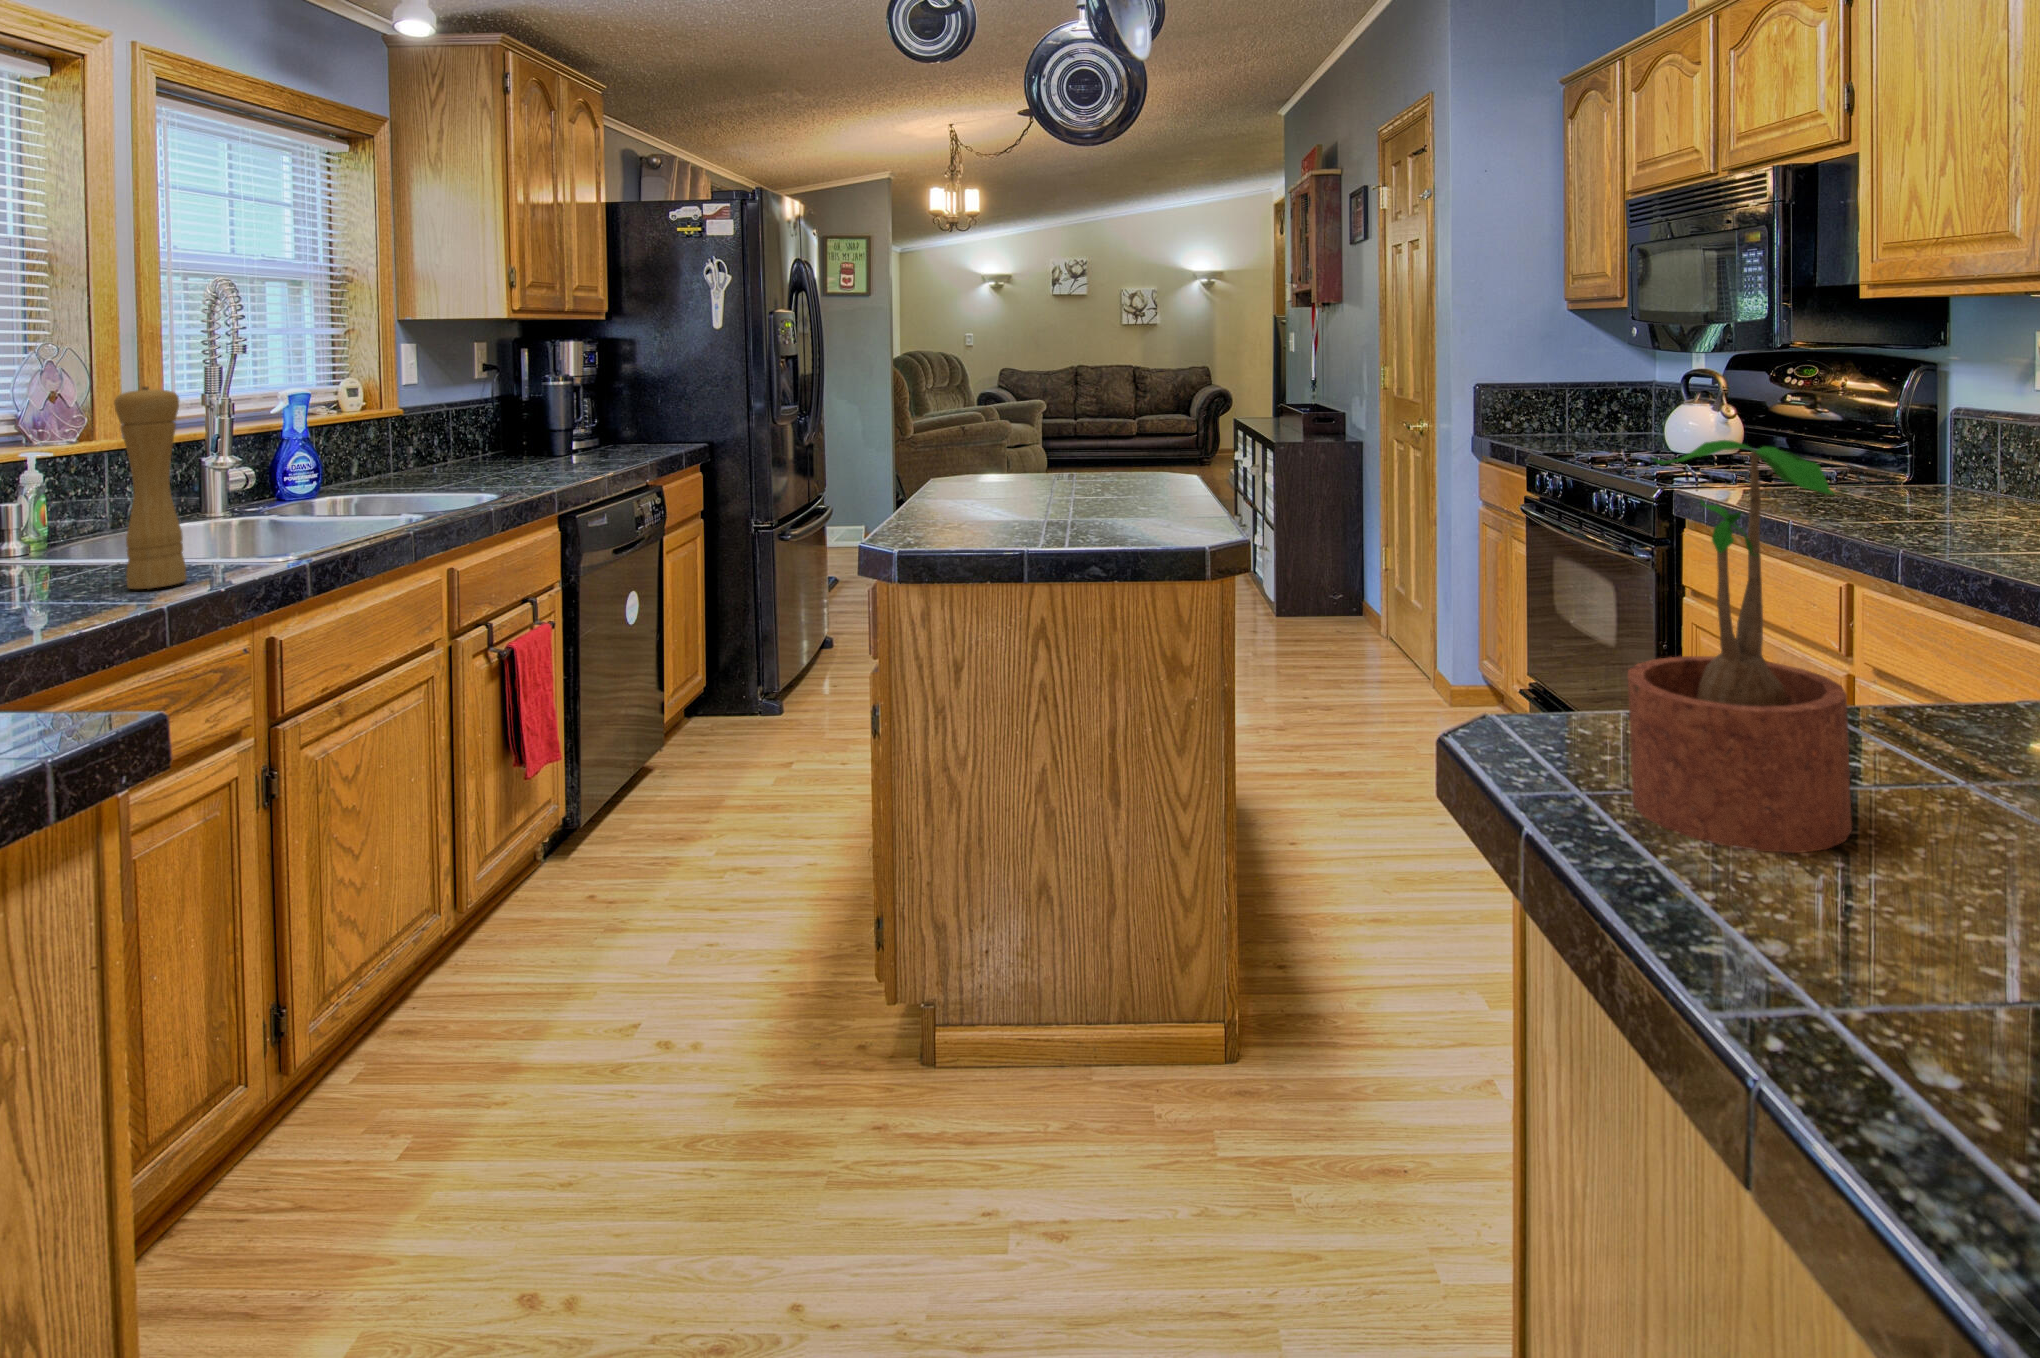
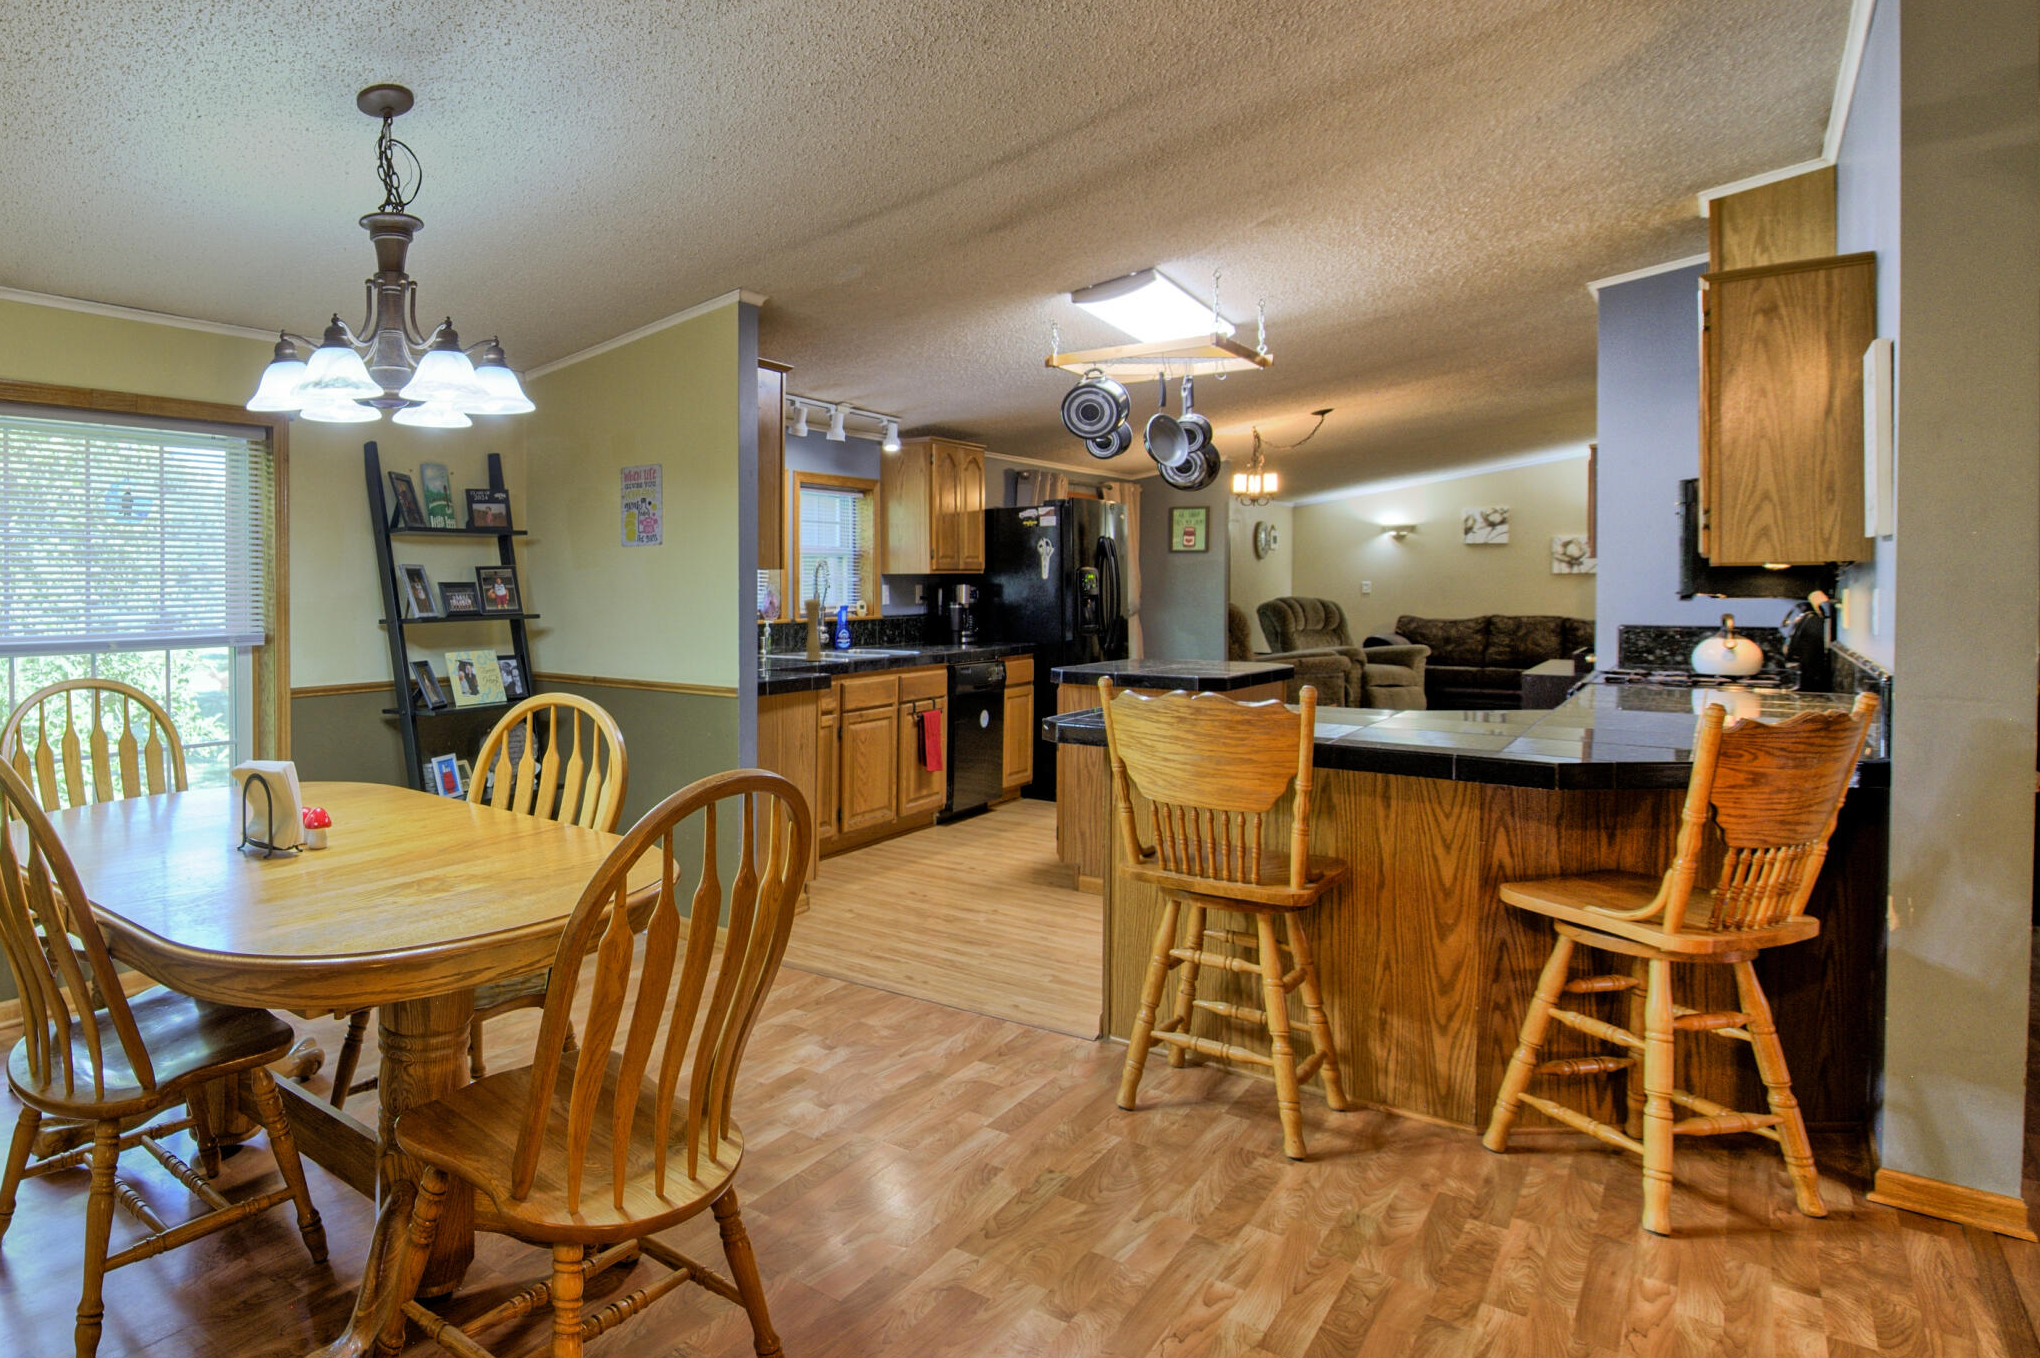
potted plant: present [1628,440,1852,853] -> none [1148,609,1210,697]

